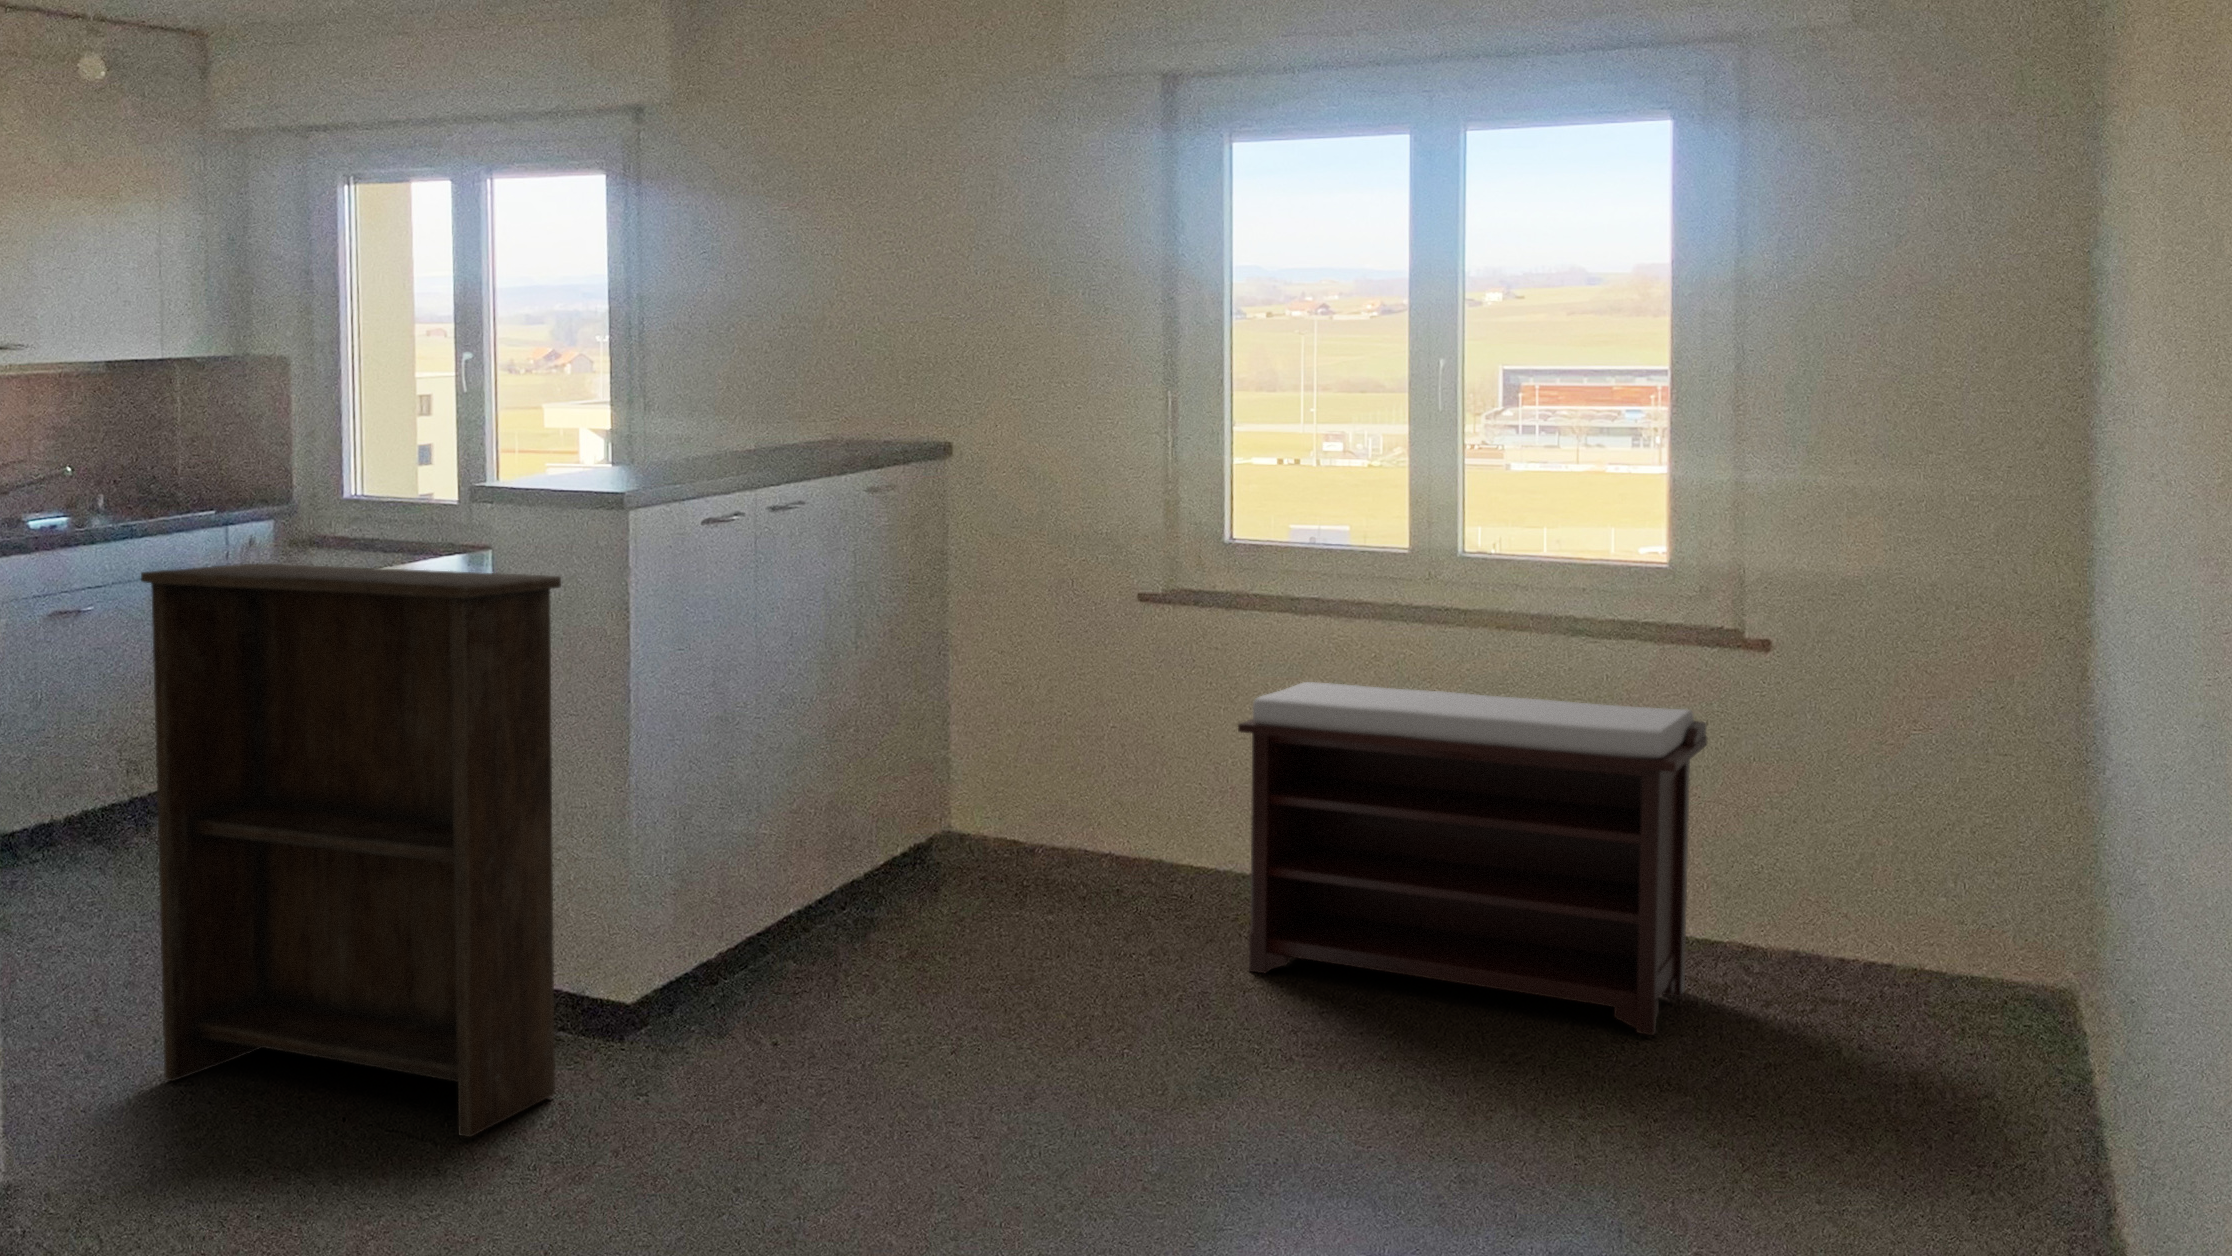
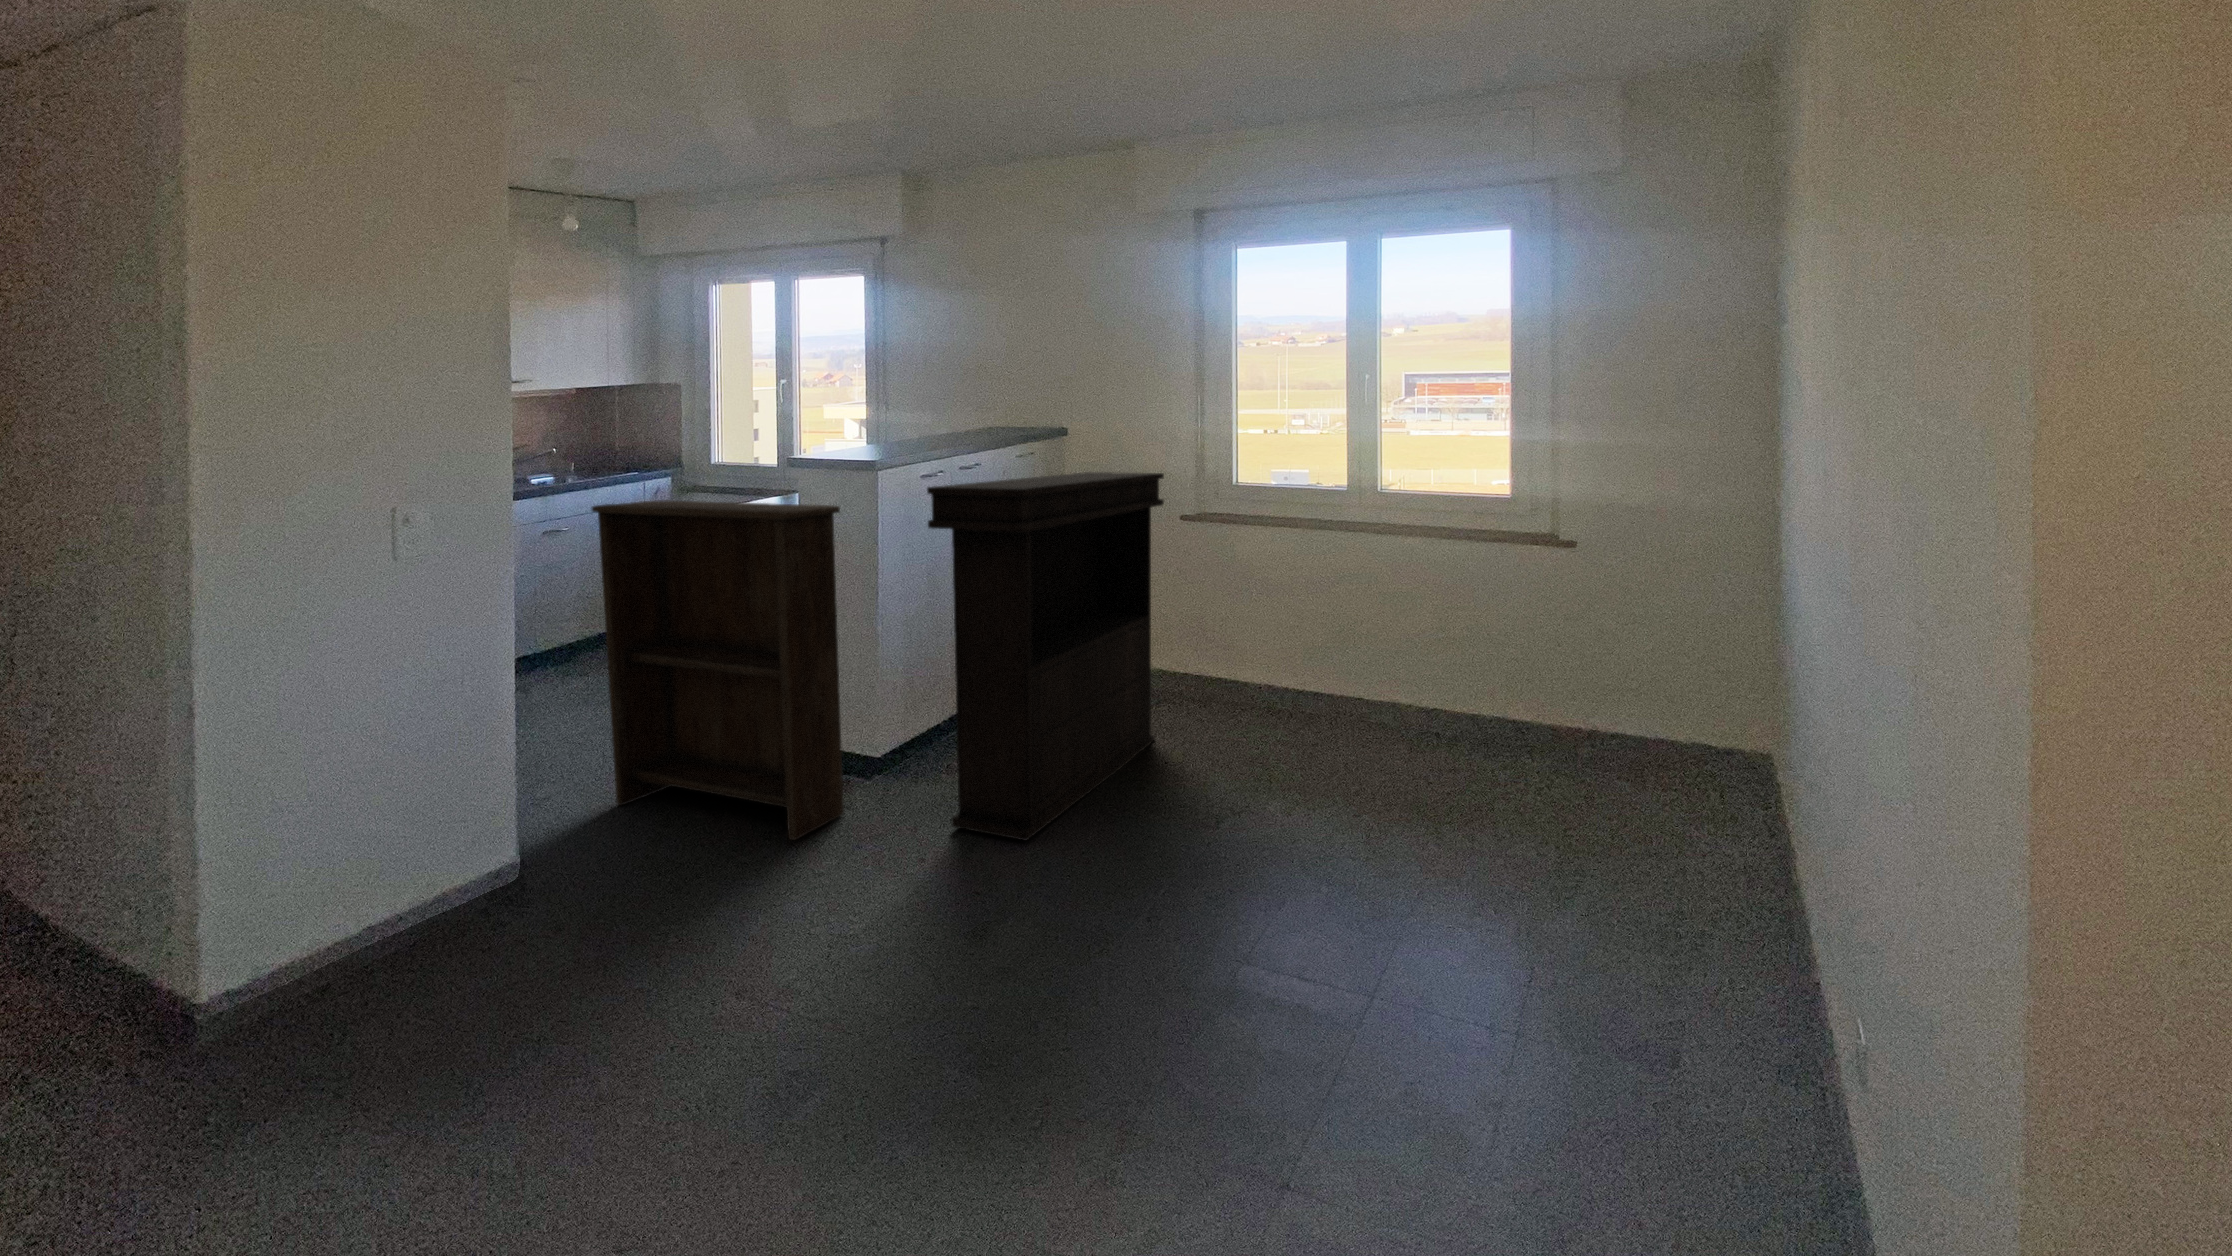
console table: none [706,523,1106,1136] -> present [927,472,1164,840]
bench: present [1238,682,1707,1035] -> none [1245,566,1535,779]

